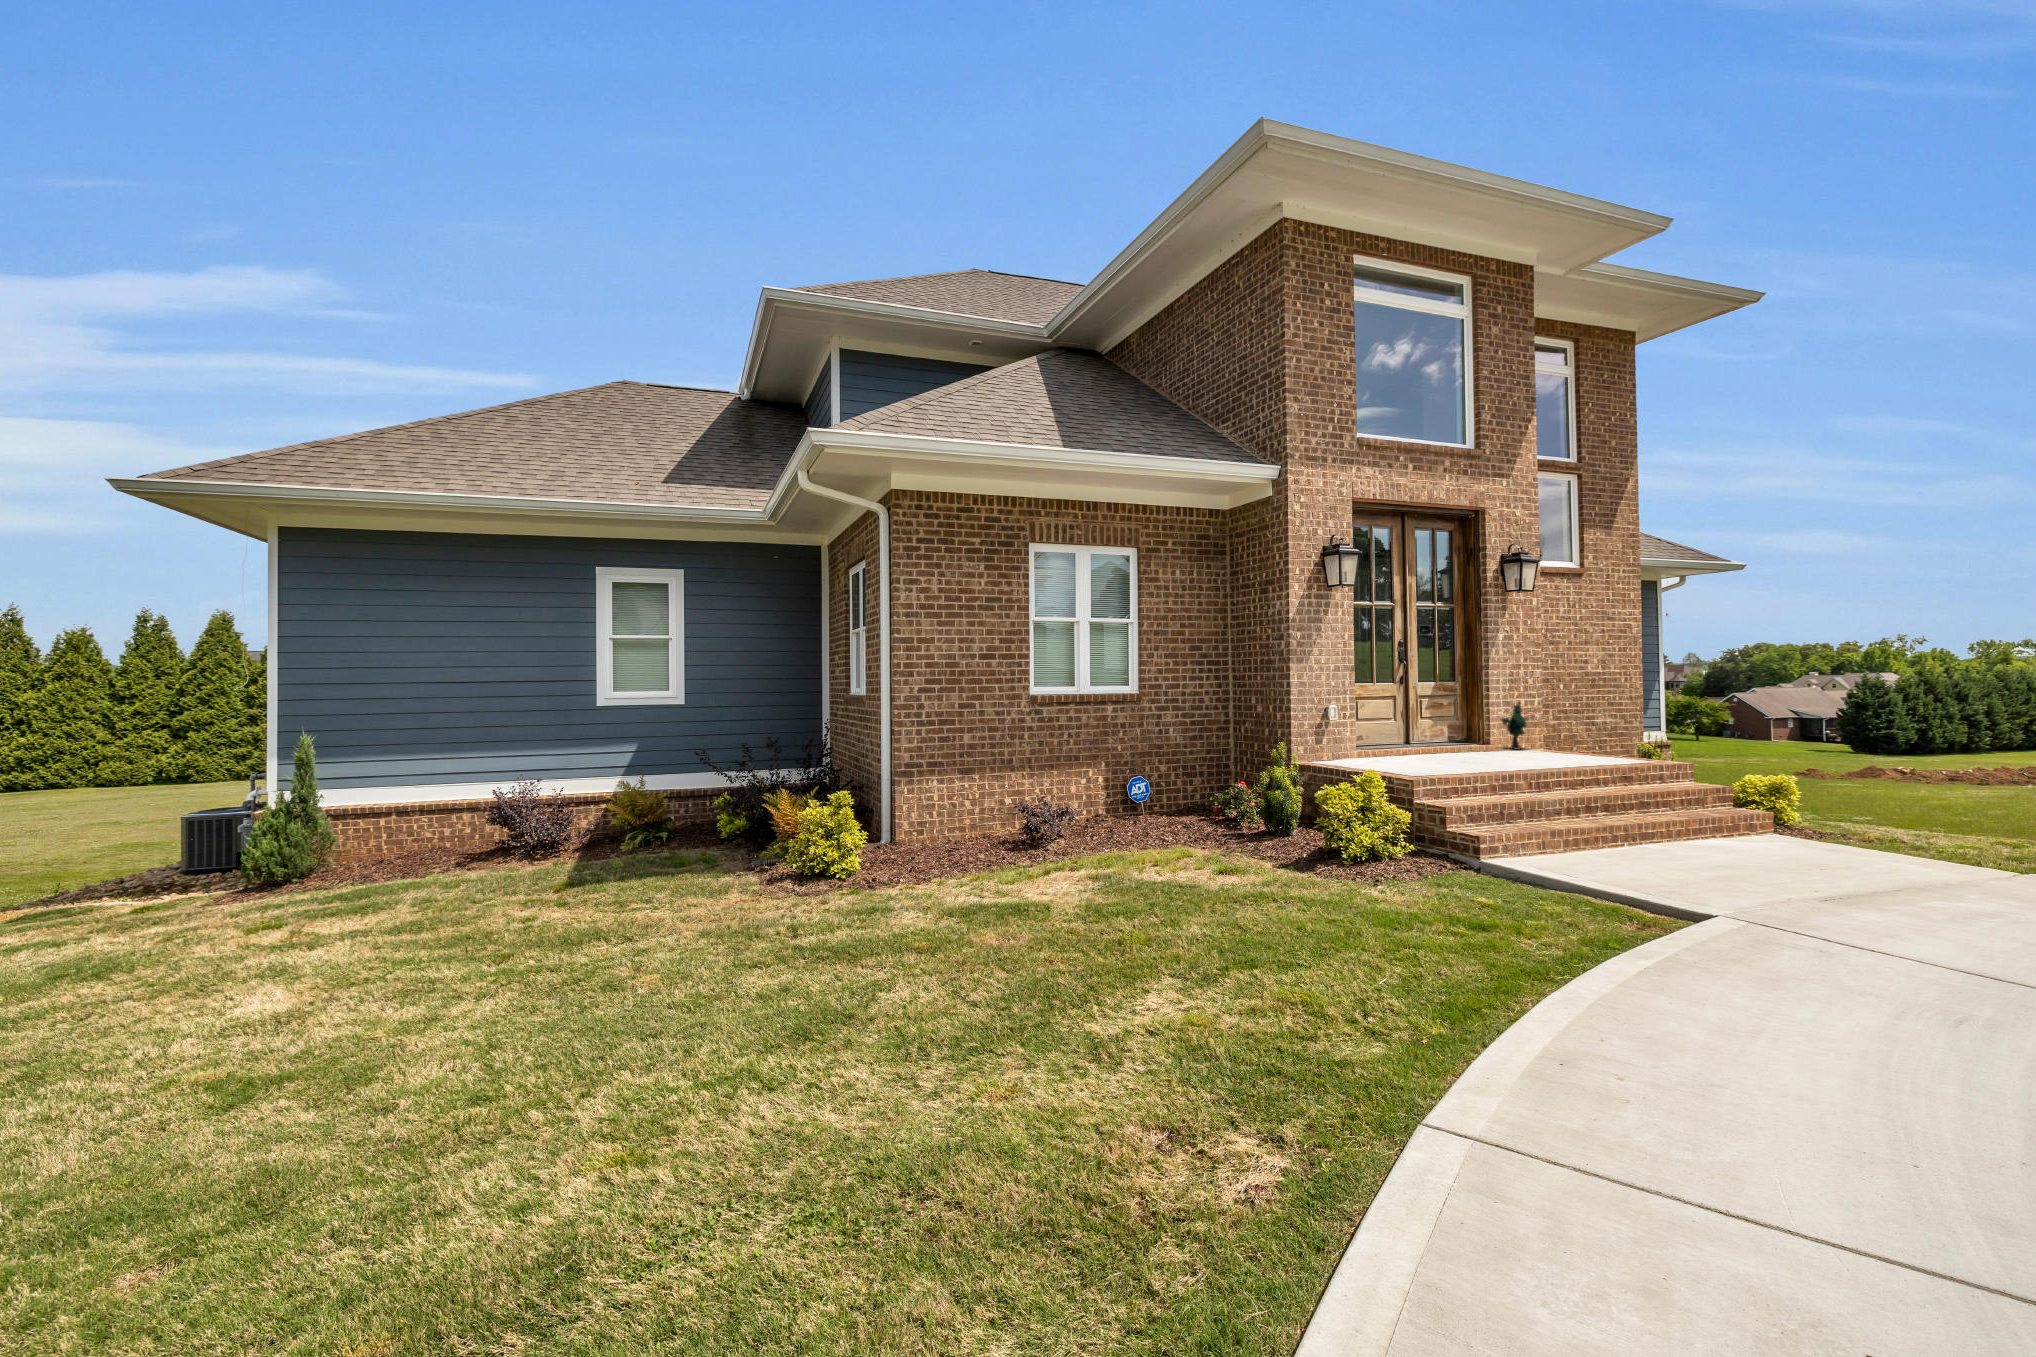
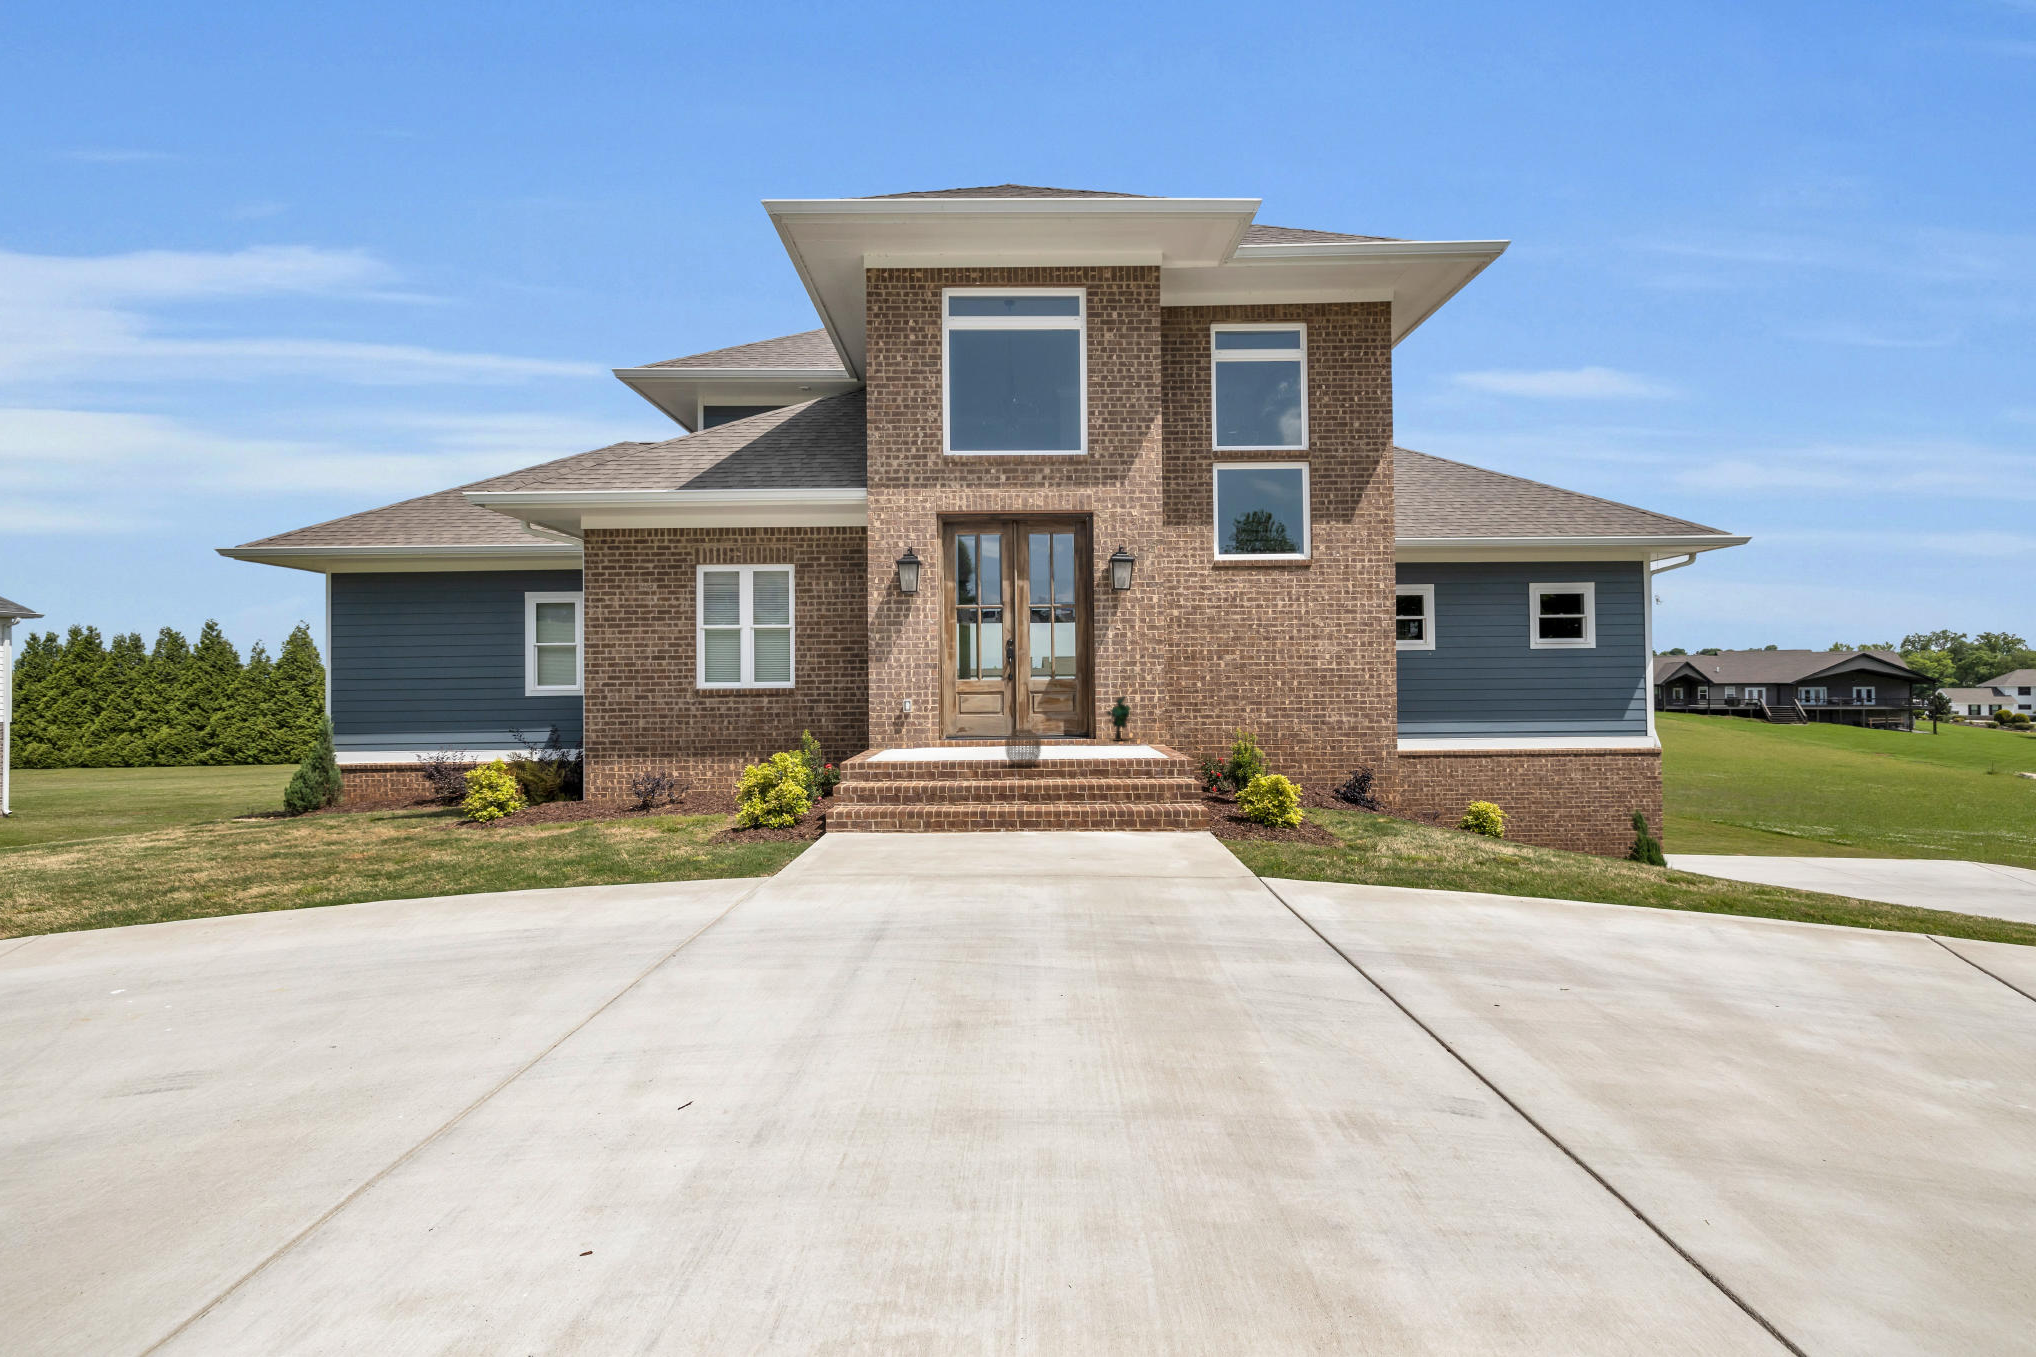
woven basket: none [1567,737,1614,781] -> present [1005,729,1041,766]

